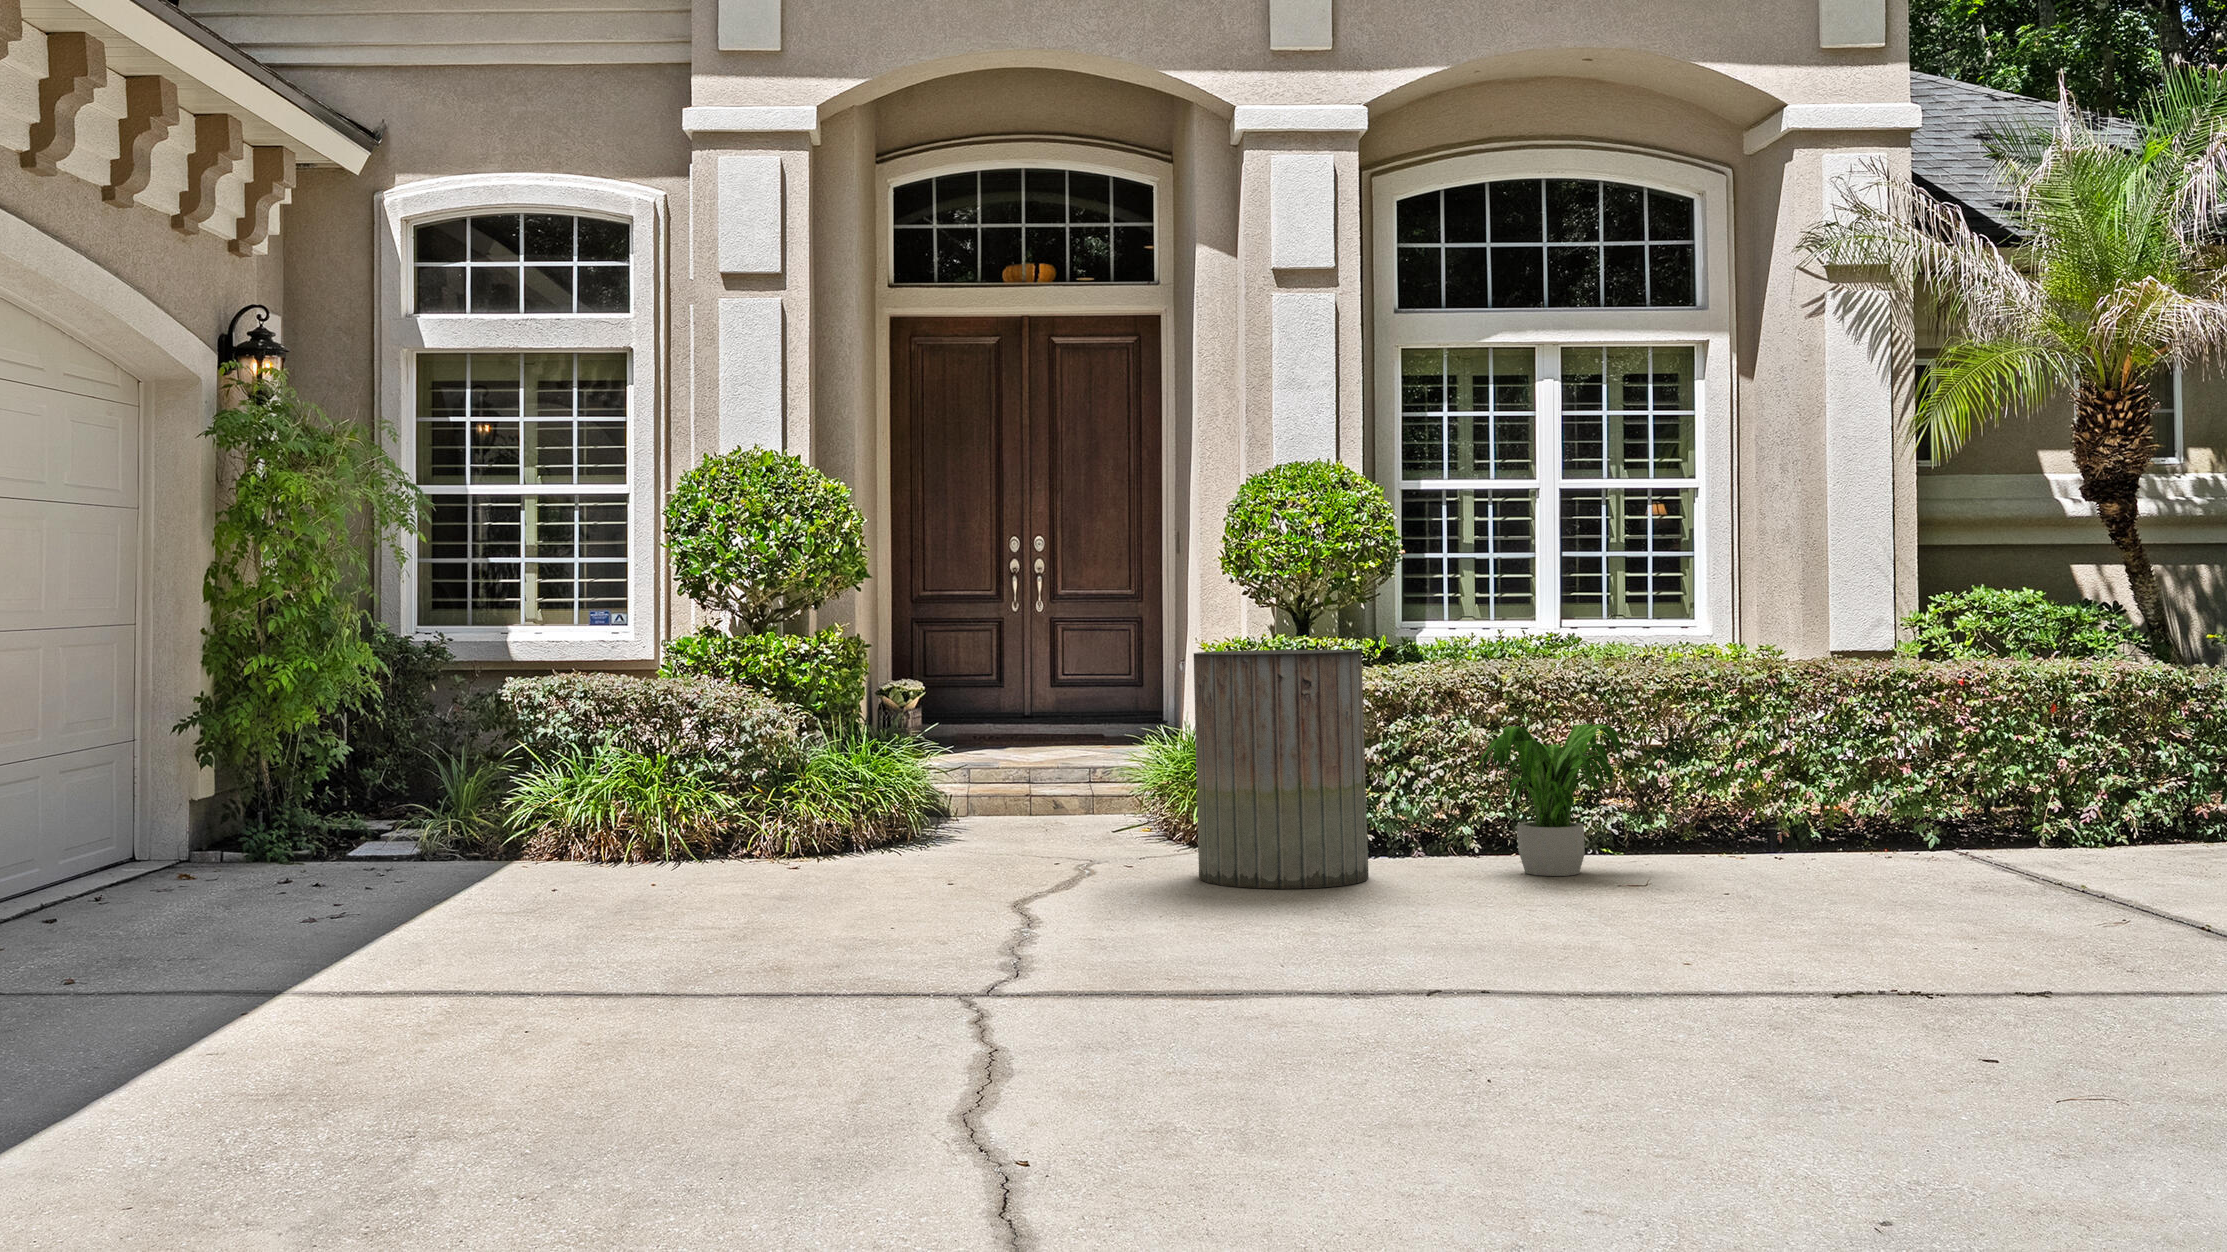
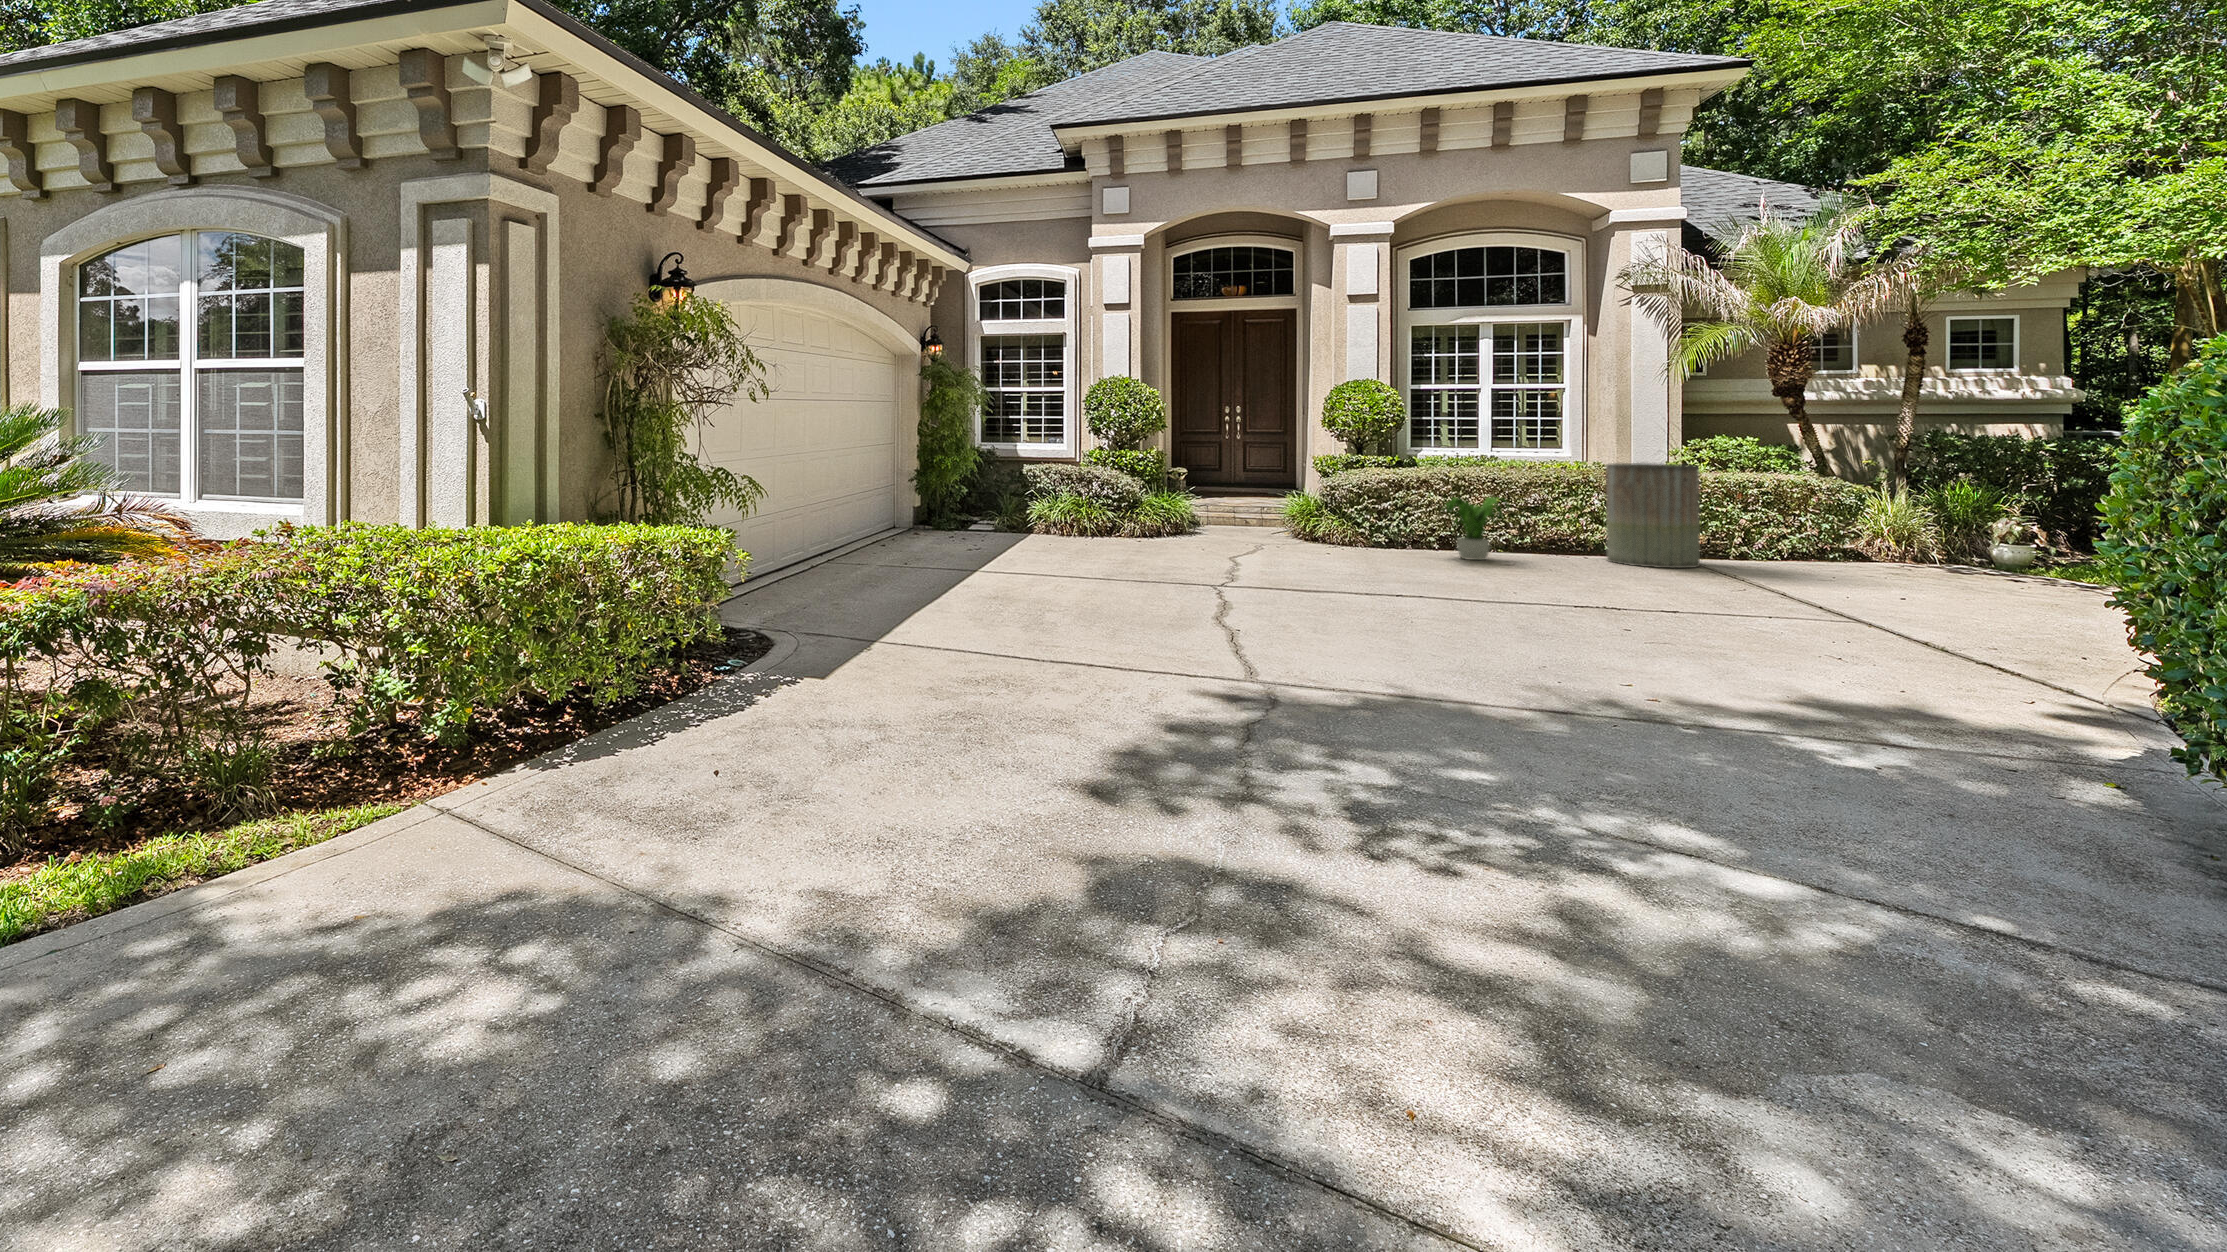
trash can: present [1194,650,1369,889] -> present [1606,463,1700,568]

